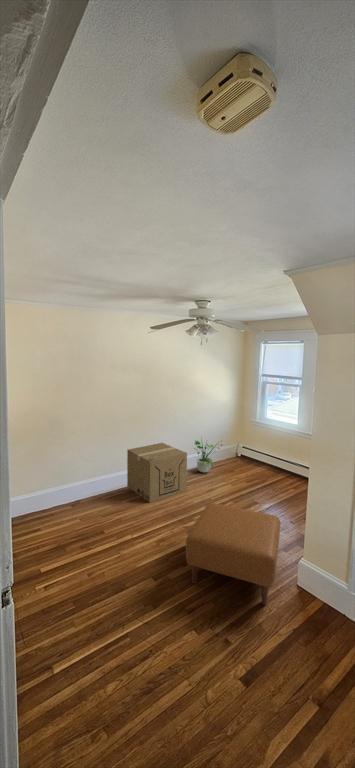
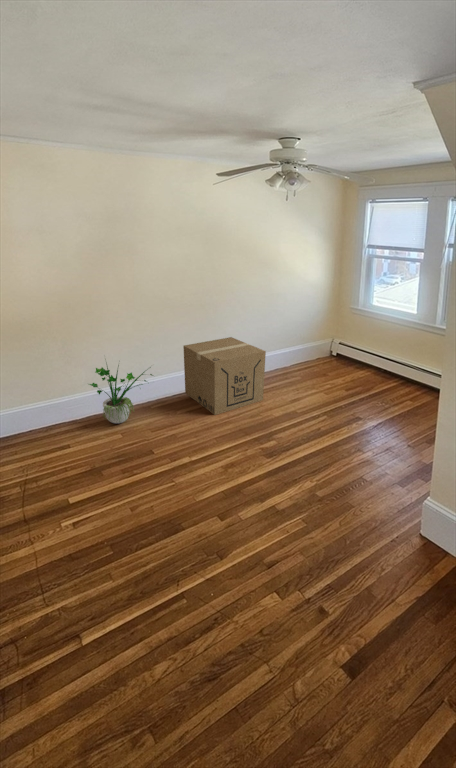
potted plant: present [194,440,222,472] -> present [89,365,153,423]
ottoman: present [186,503,280,605] -> none [265,421,403,560]

